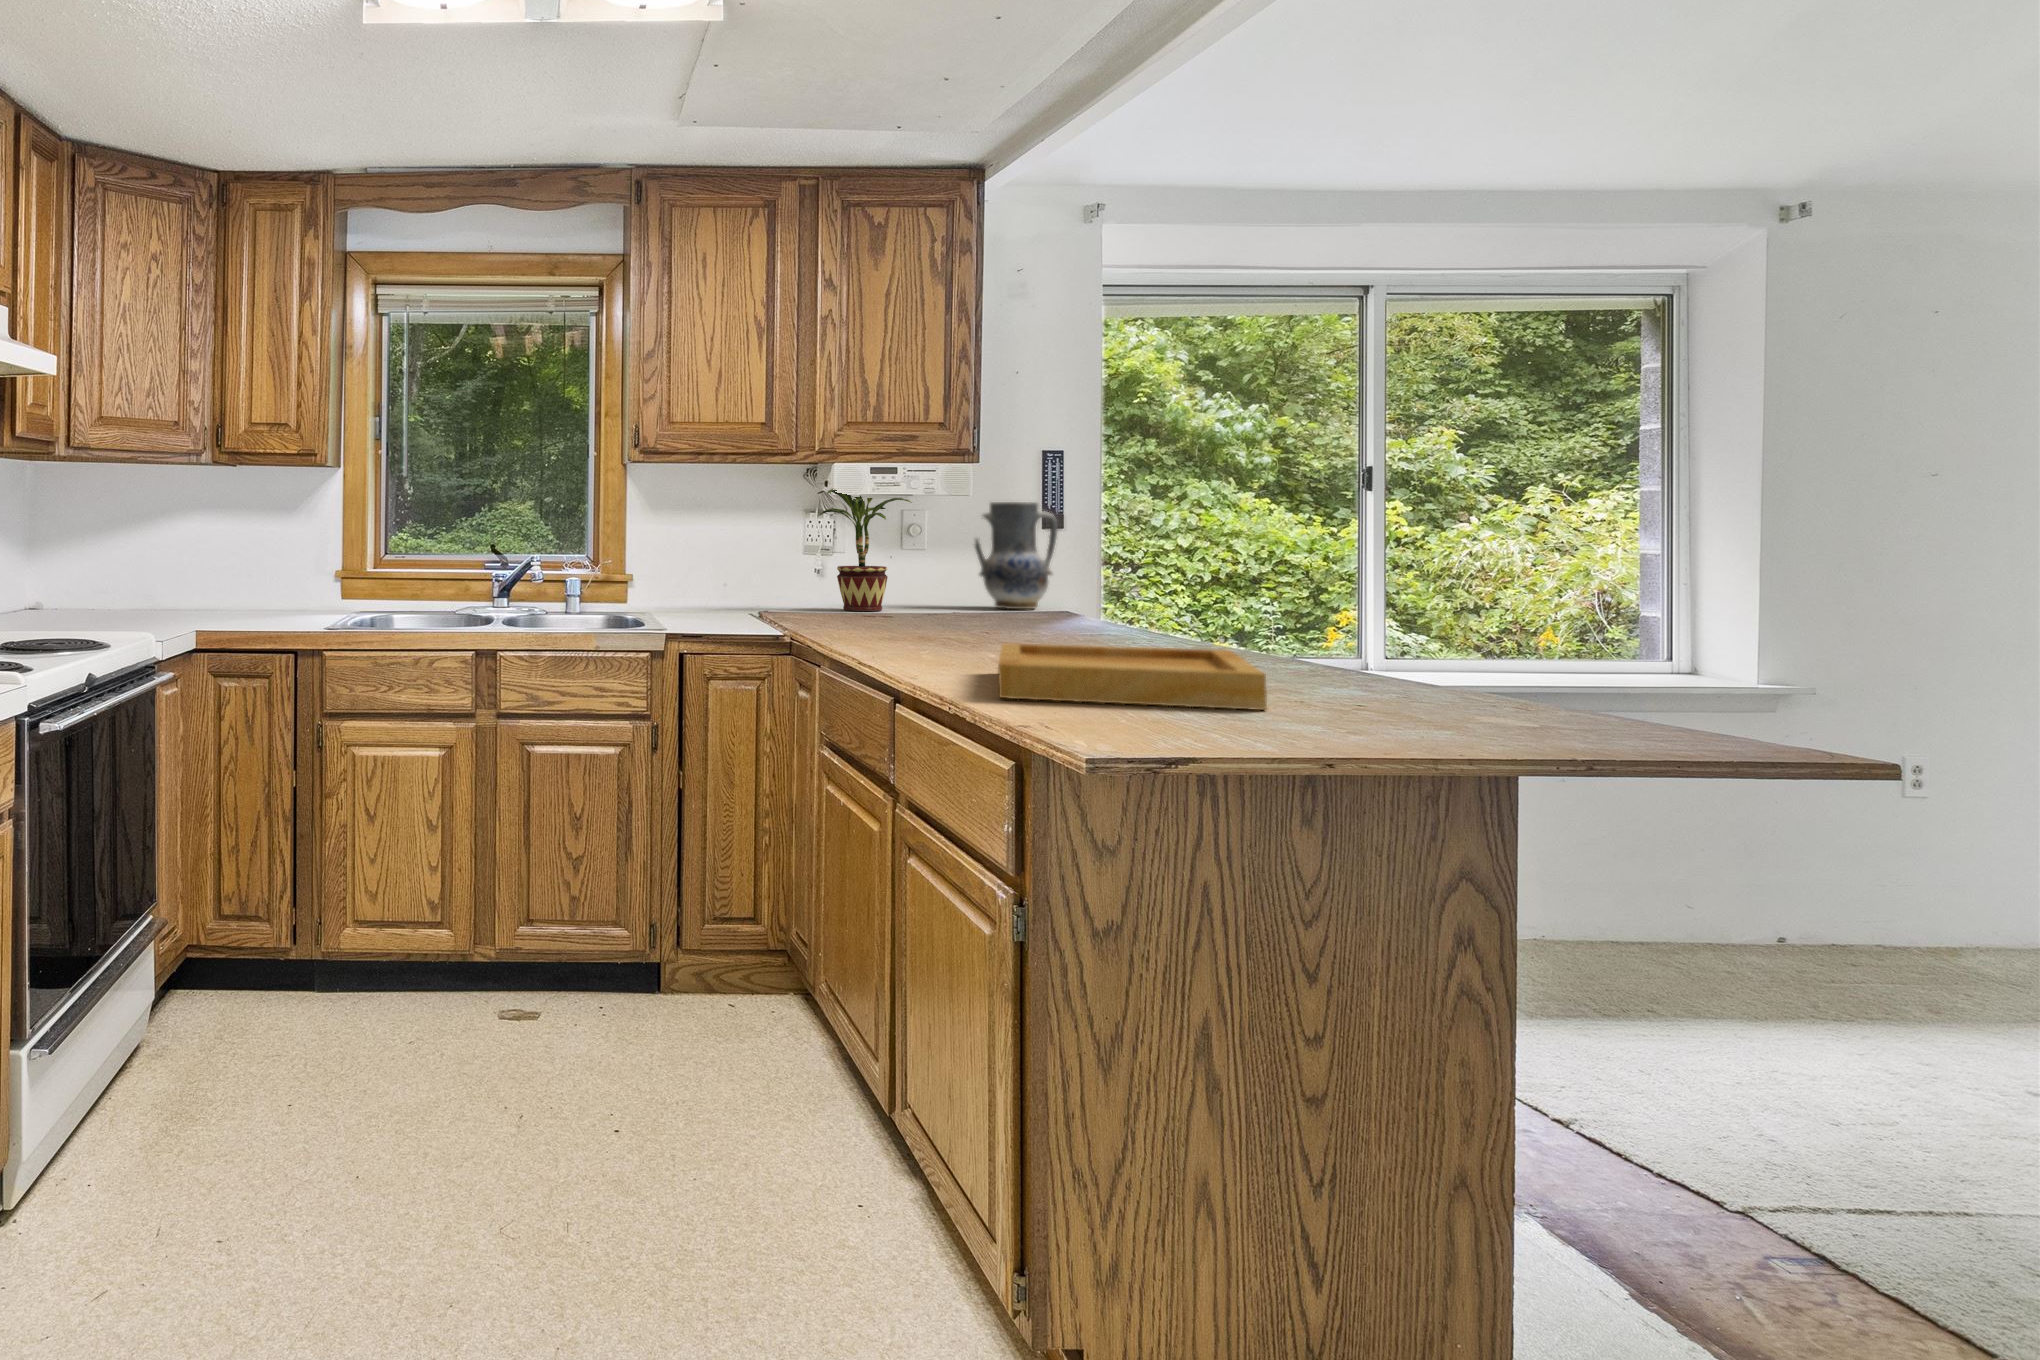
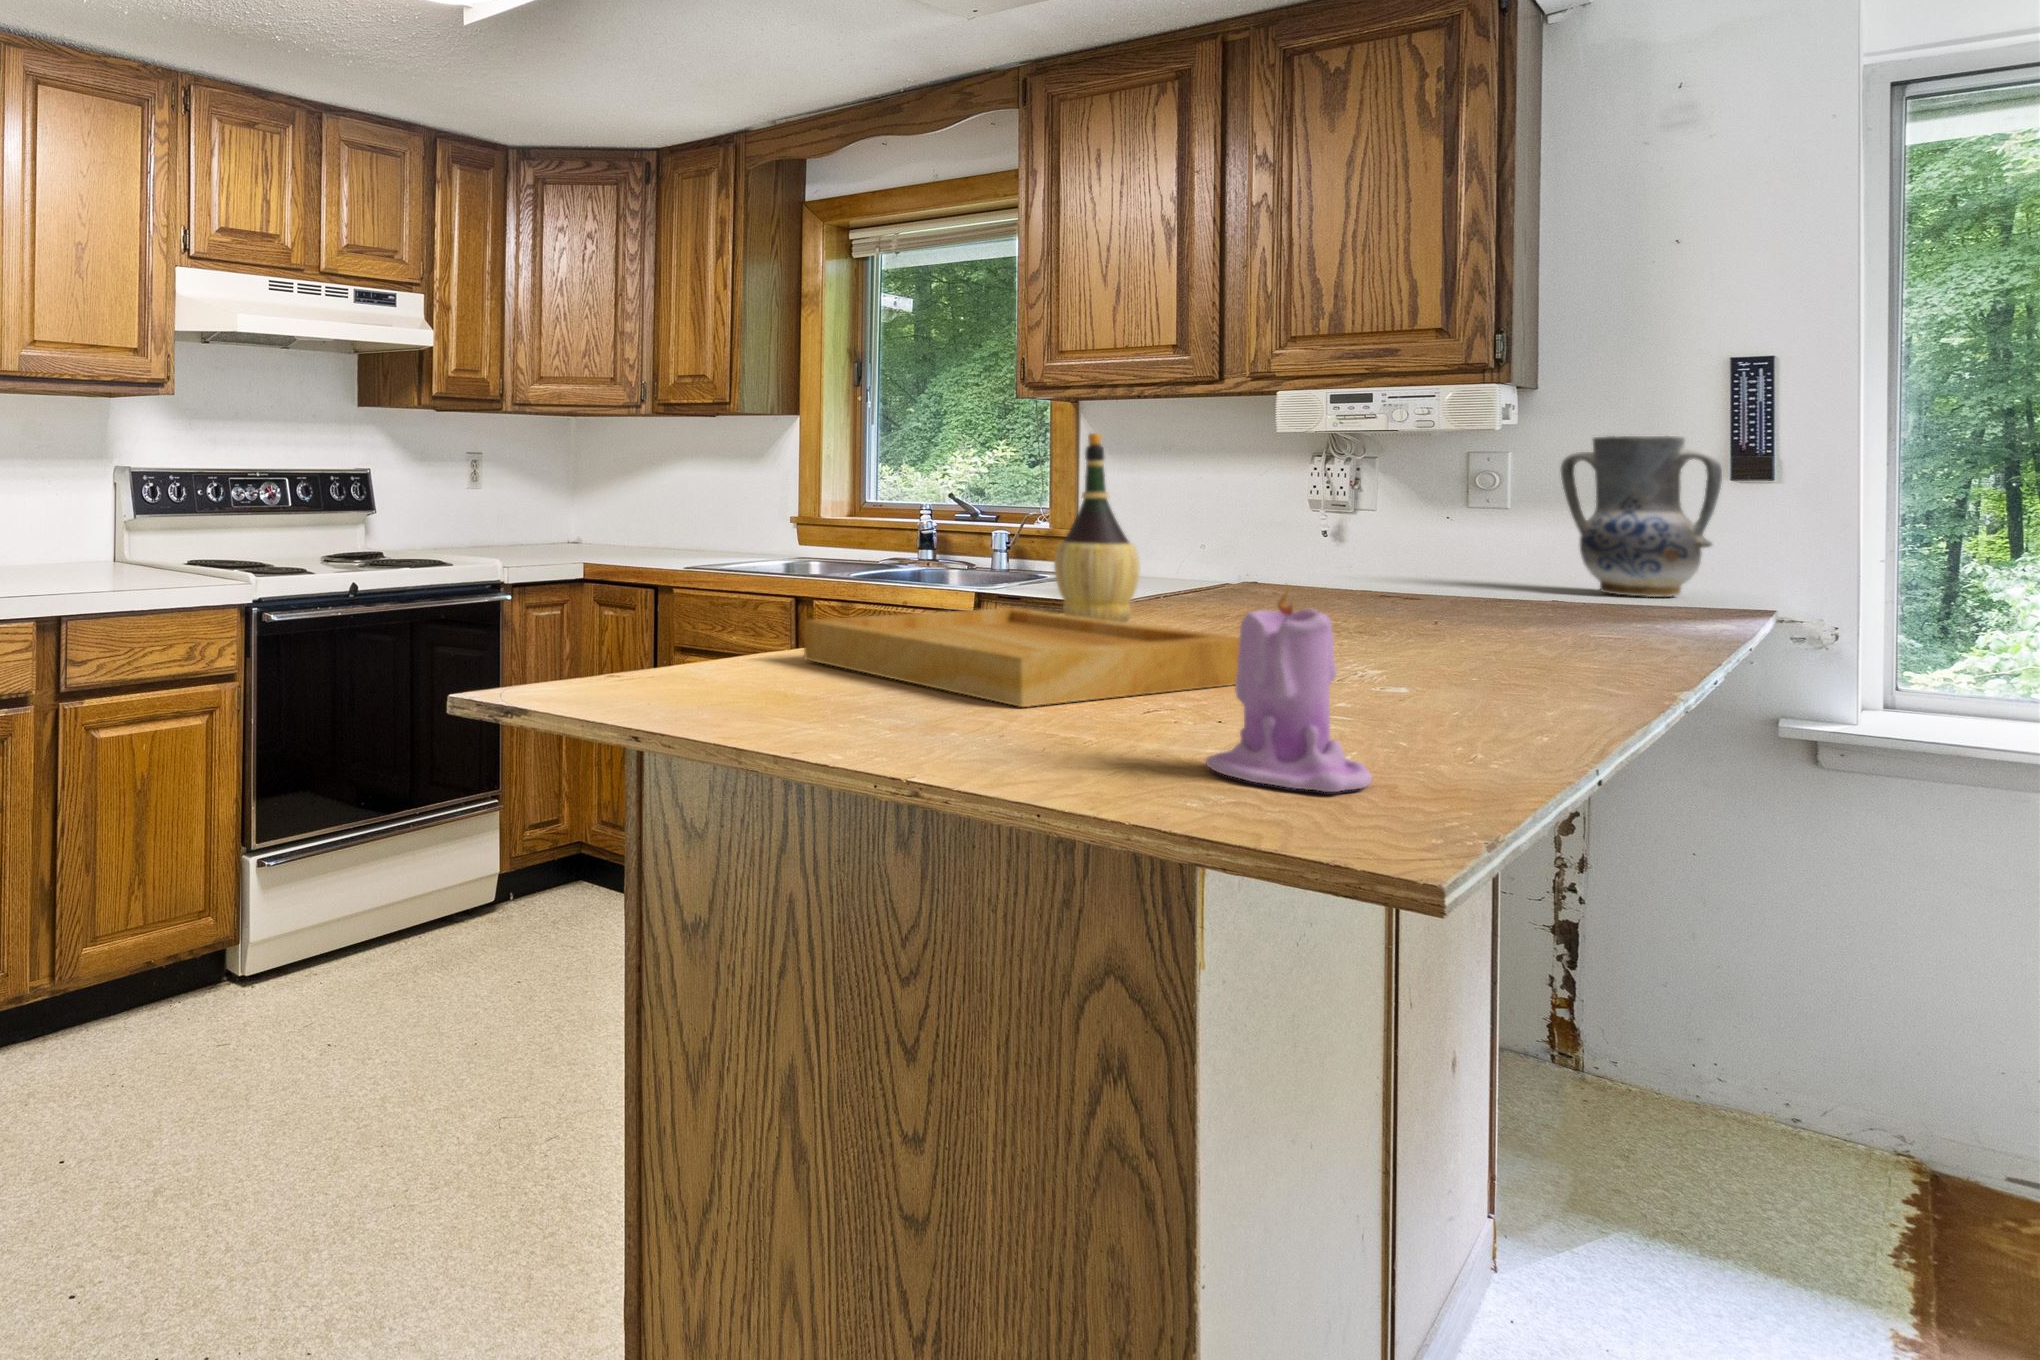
potted plant: present [818,489,912,611] -> none [1288,418,1423,584]
wine bottle: none [913,501,977,653] -> present [1054,433,1139,622]
candle: none [1484,608,1597,730] -> present [1206,589,1372,792]

